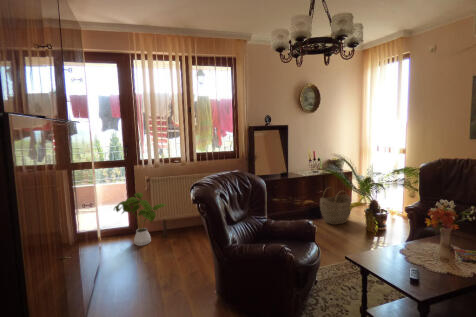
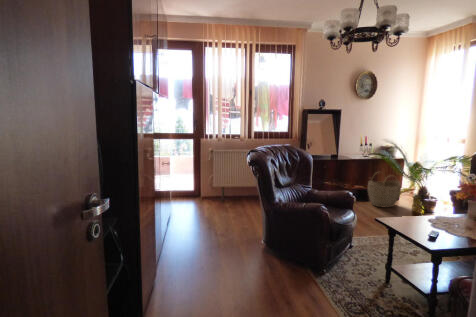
house plant: present [114,193,166,246] -> none [184,161,227,205]

